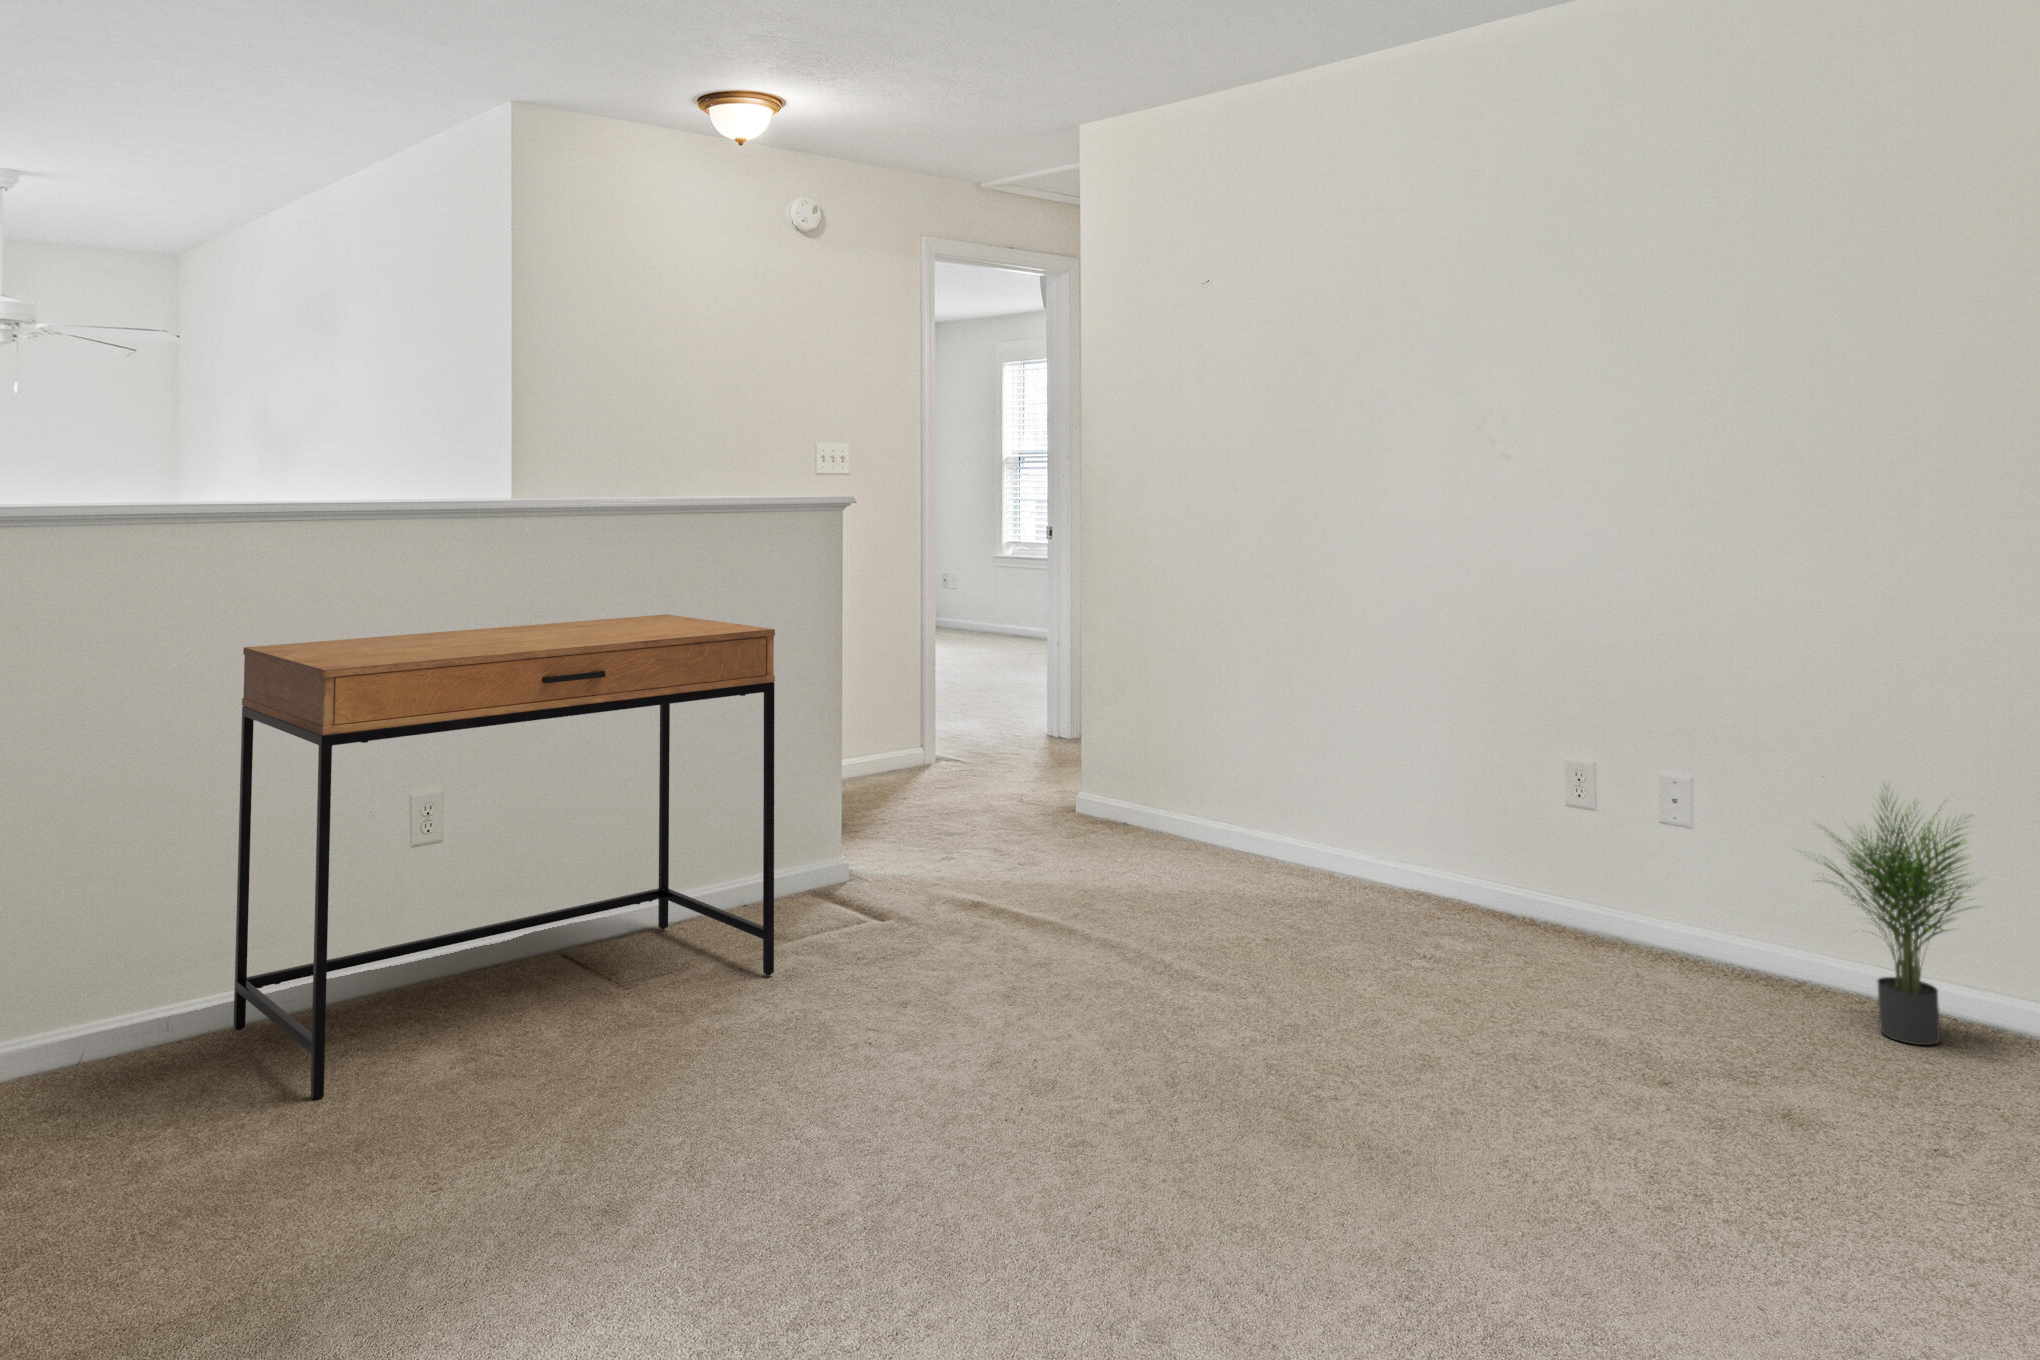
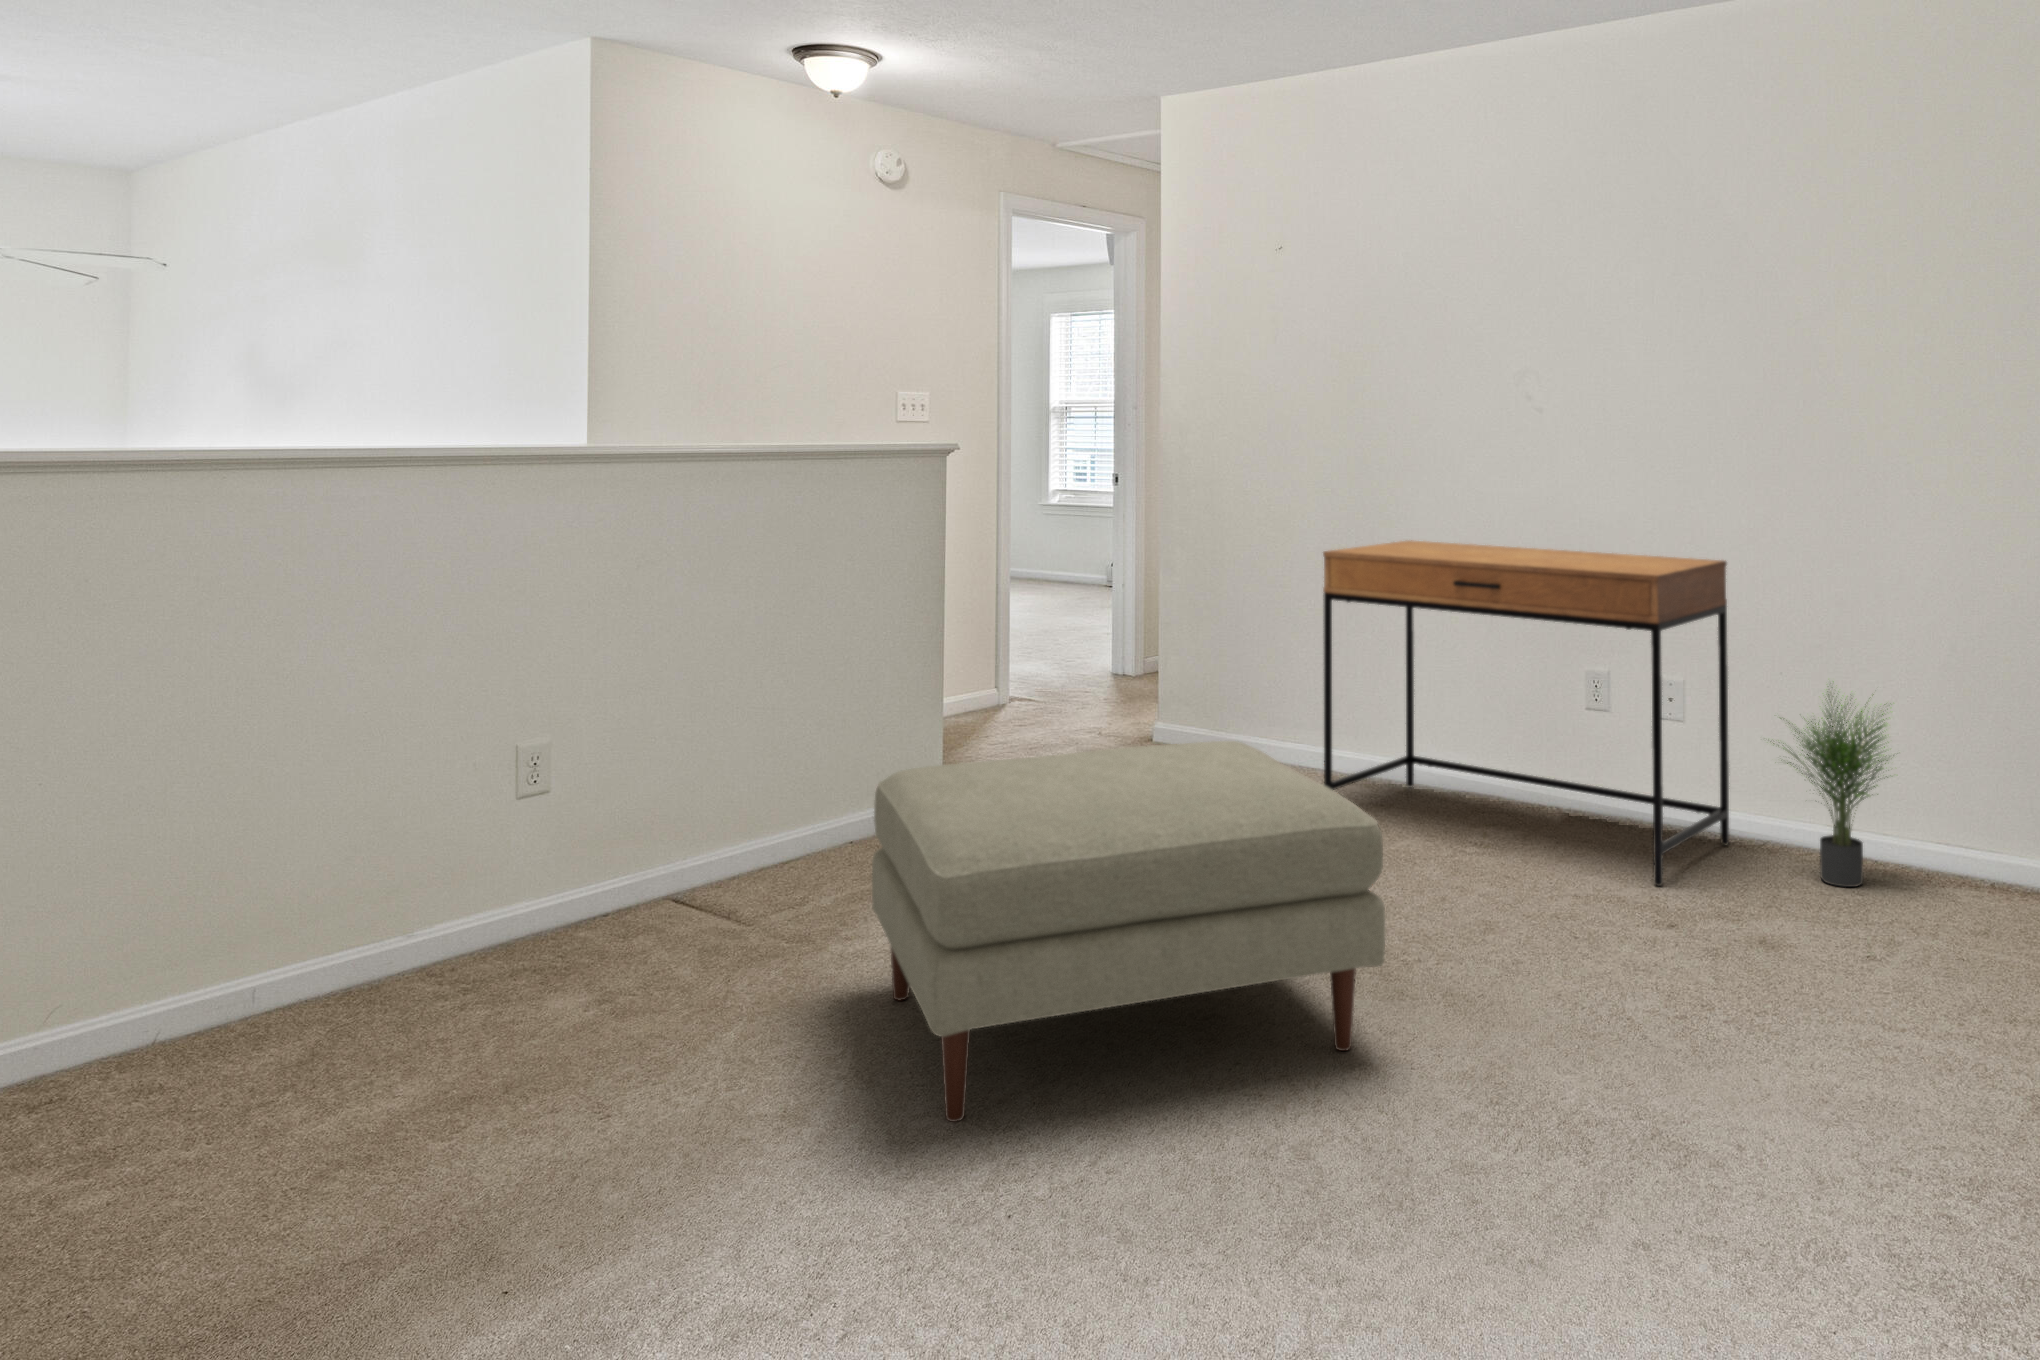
desk: present [234,614,775,1100] -> present [1323,540,1729,886]
ottoman: none [728,822,1290,1244] -> present [872,741,1385,1122]

